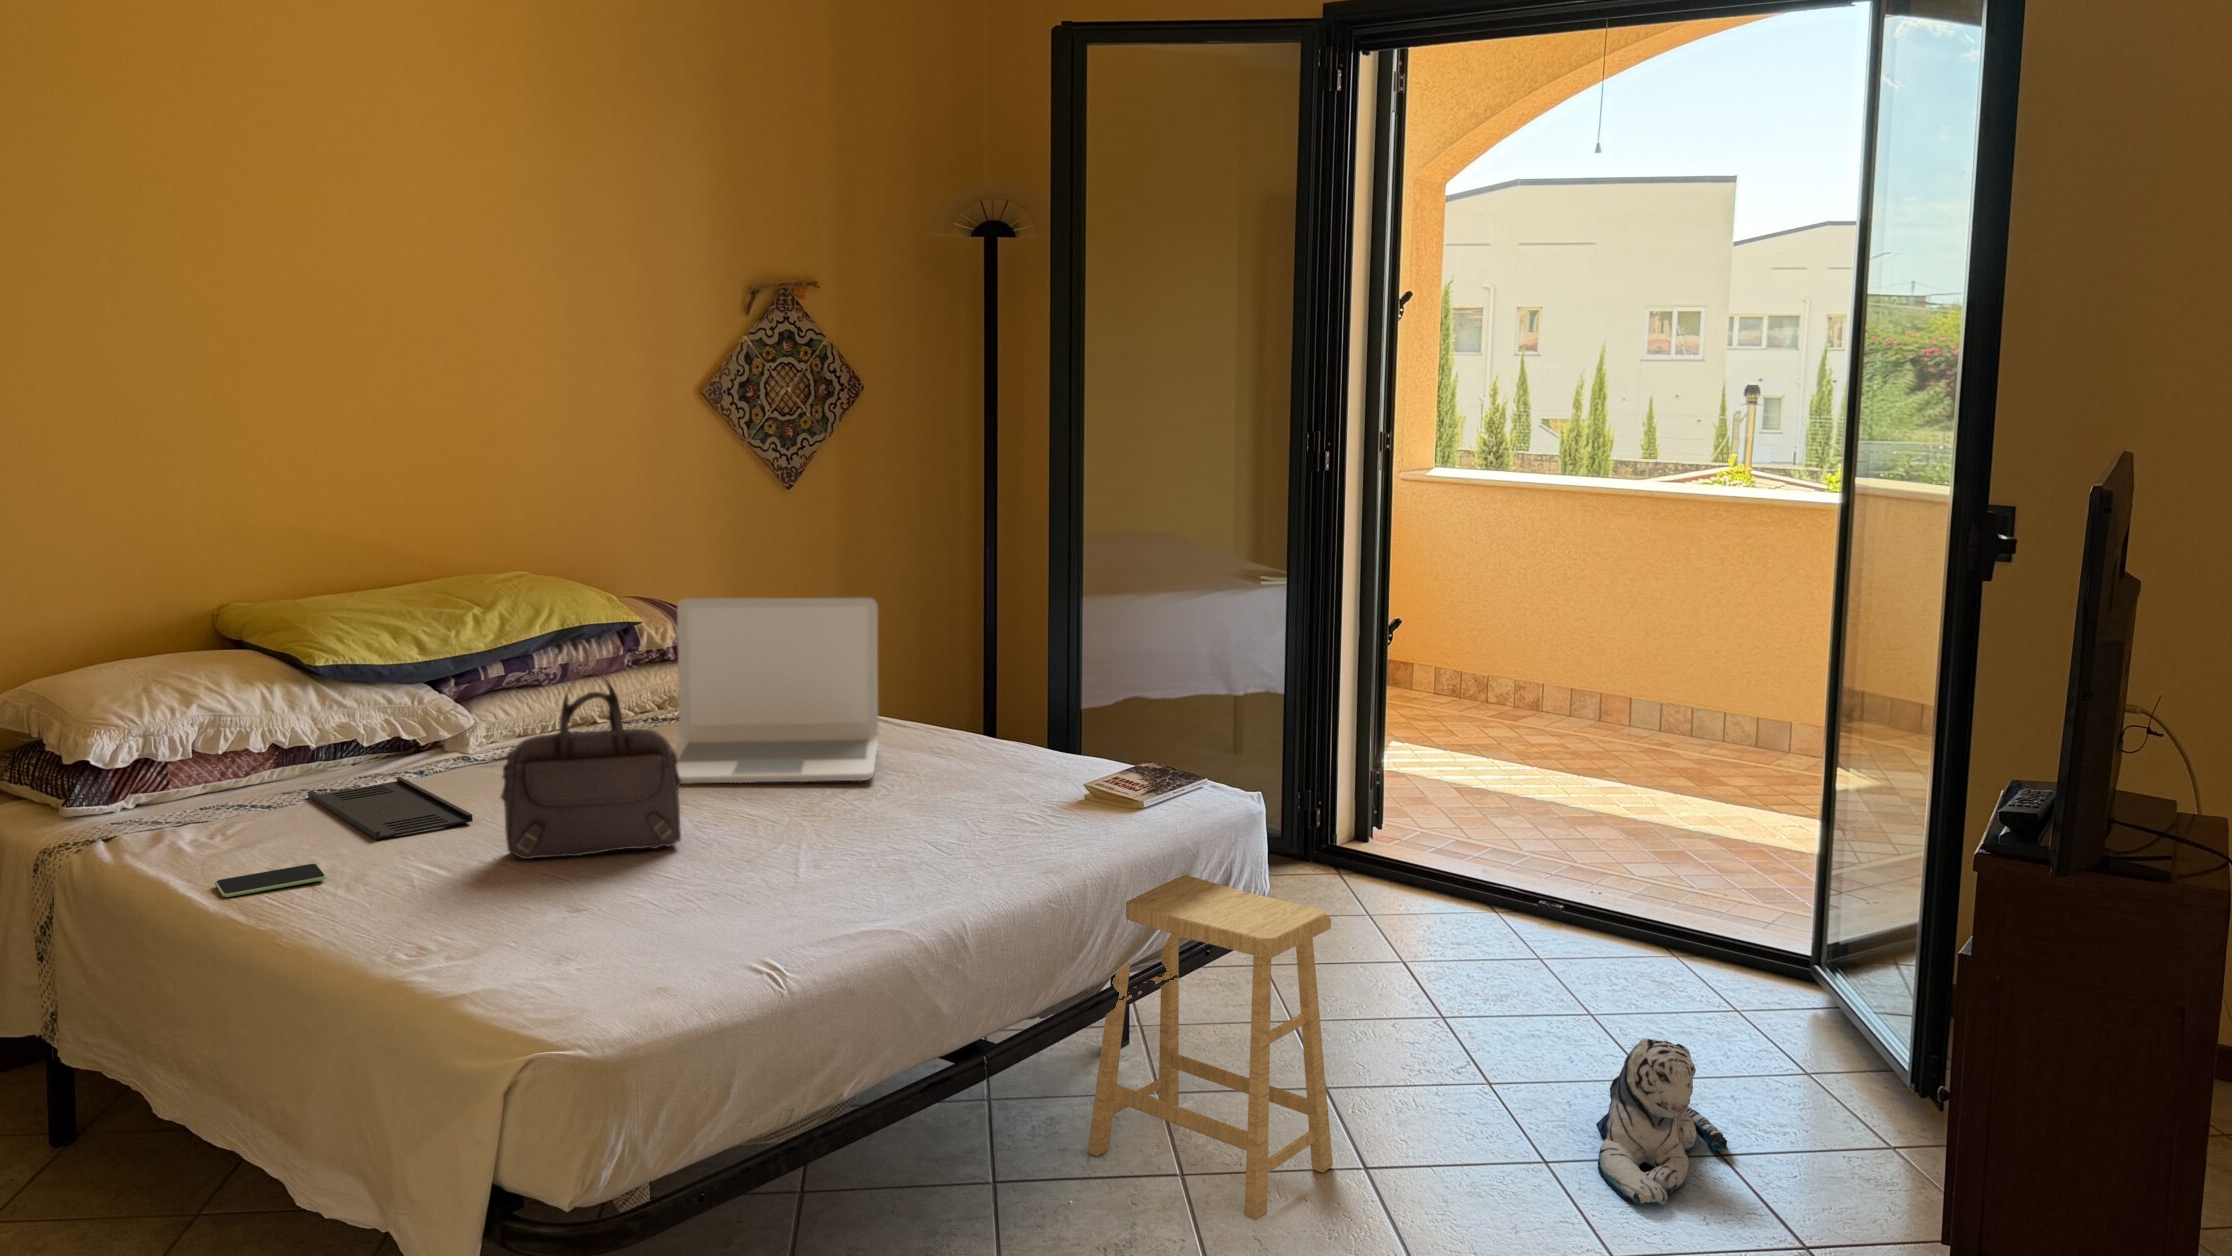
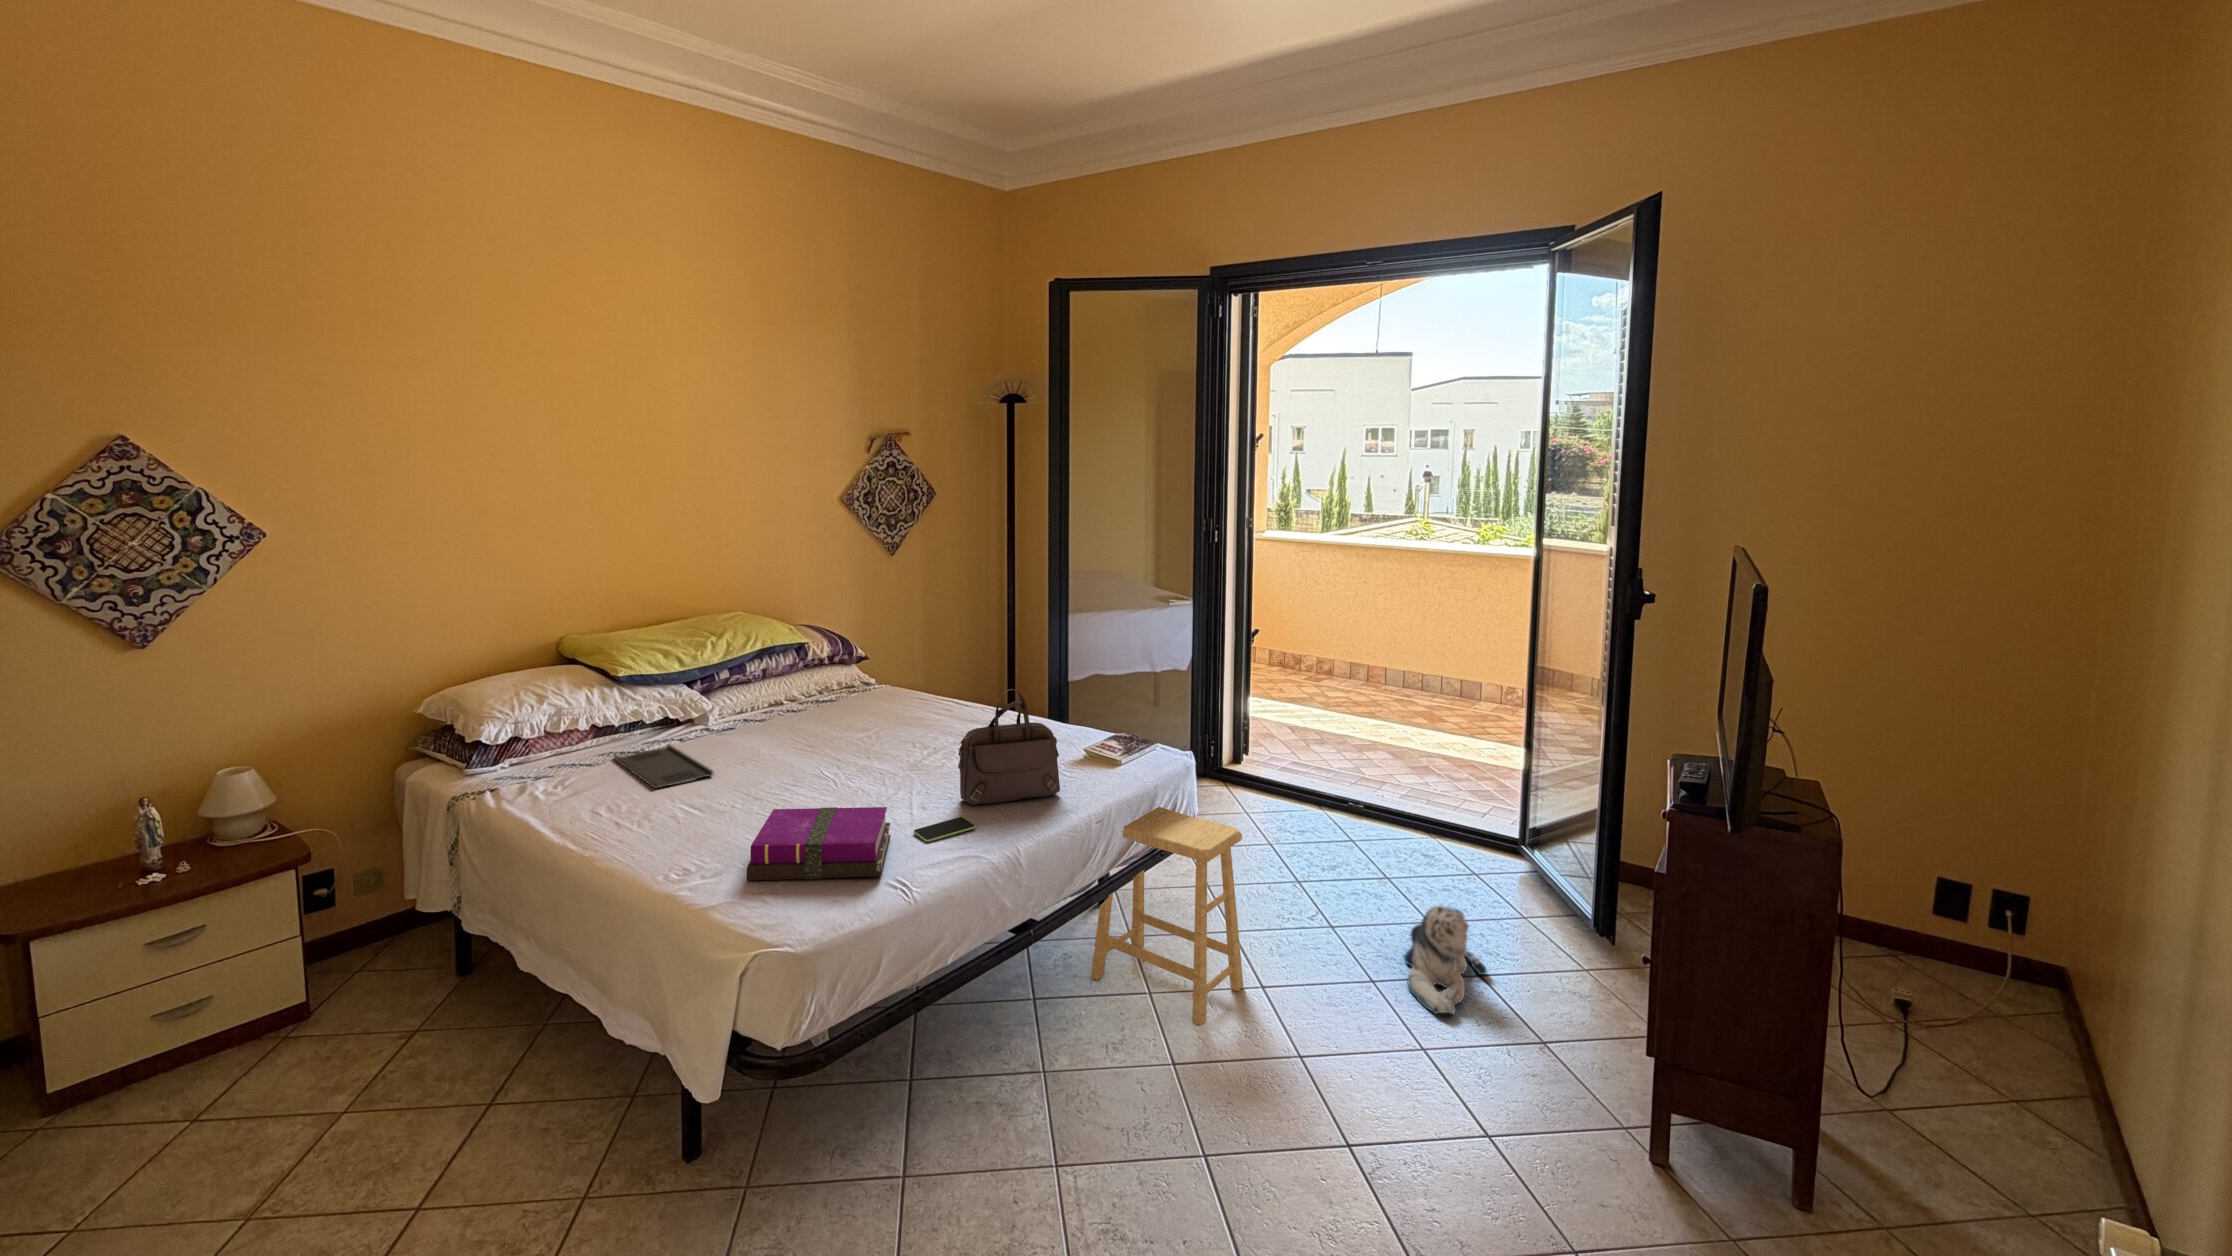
laptop: present [673,598,878,784] -> none [825,629,955,746]
handbag: present [501,672,682,859] -> present [958,689,1060,805]
notebook: none [520,859,755,963] -> present [747,807,891,881]
smartphone: present [215,864,326,897] -> present [913,817,976,842]

